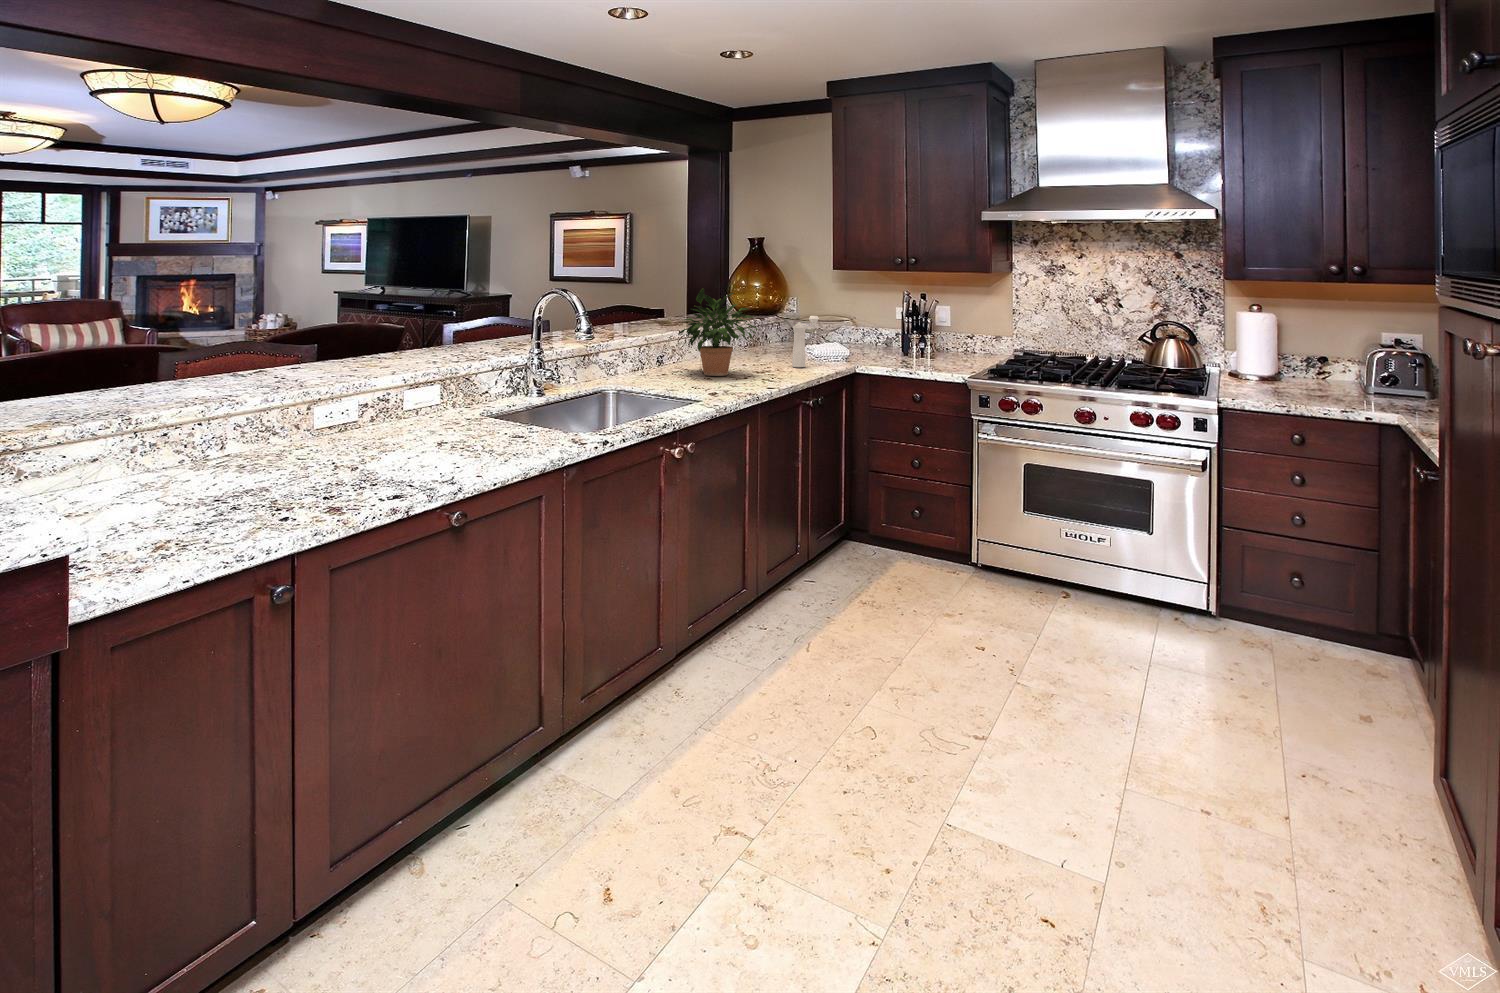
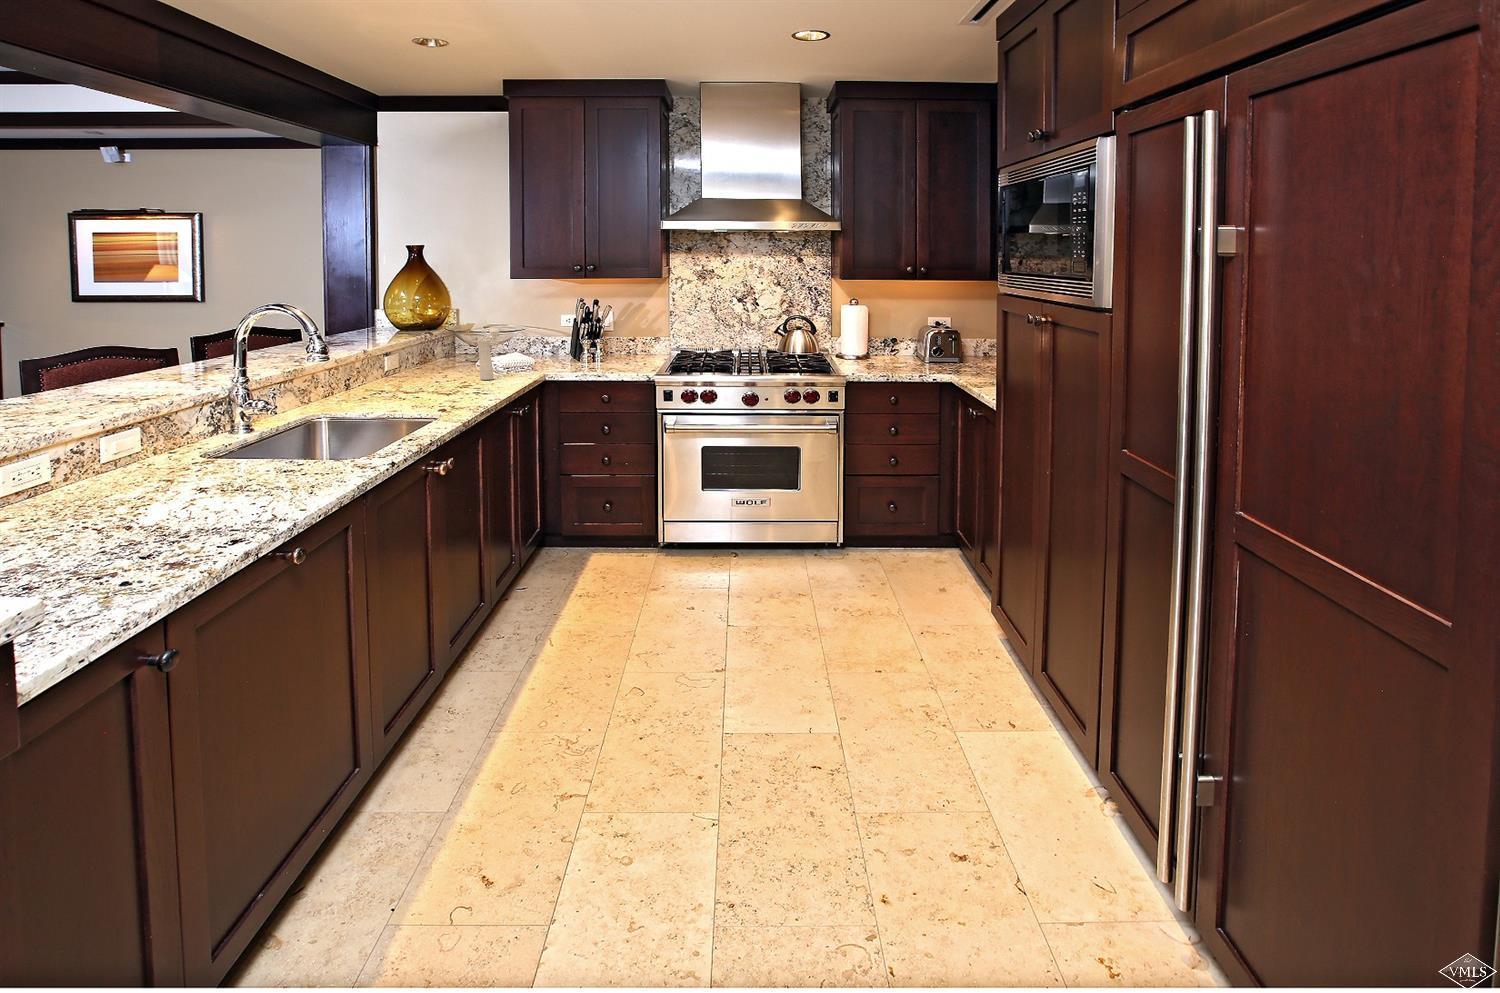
potted plant: present [679,289,758,376] -> none [364,308,452,395]

